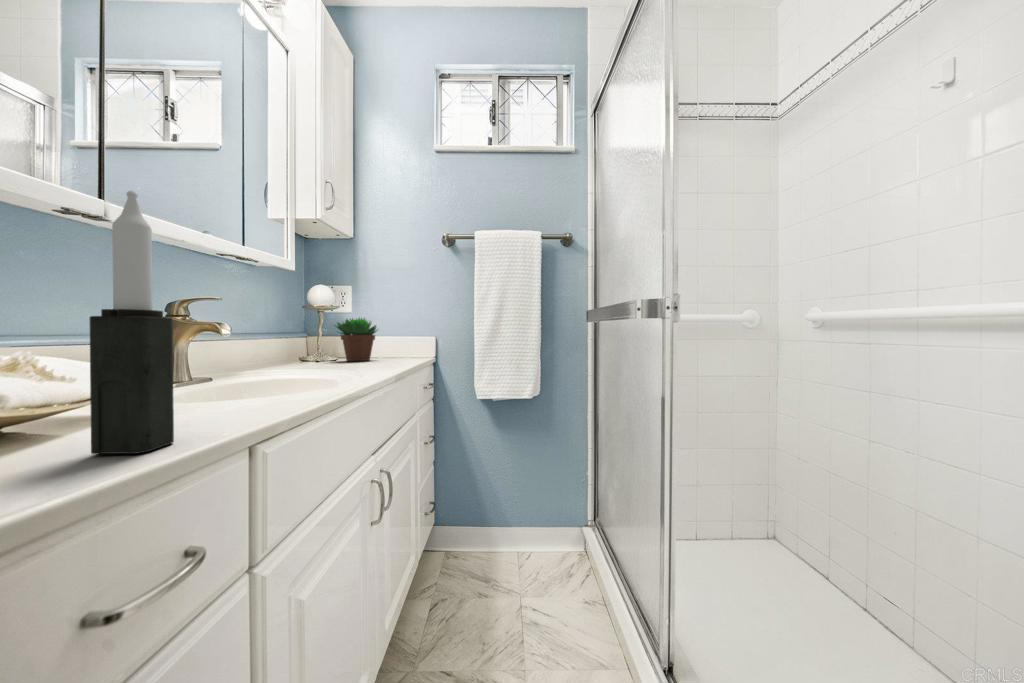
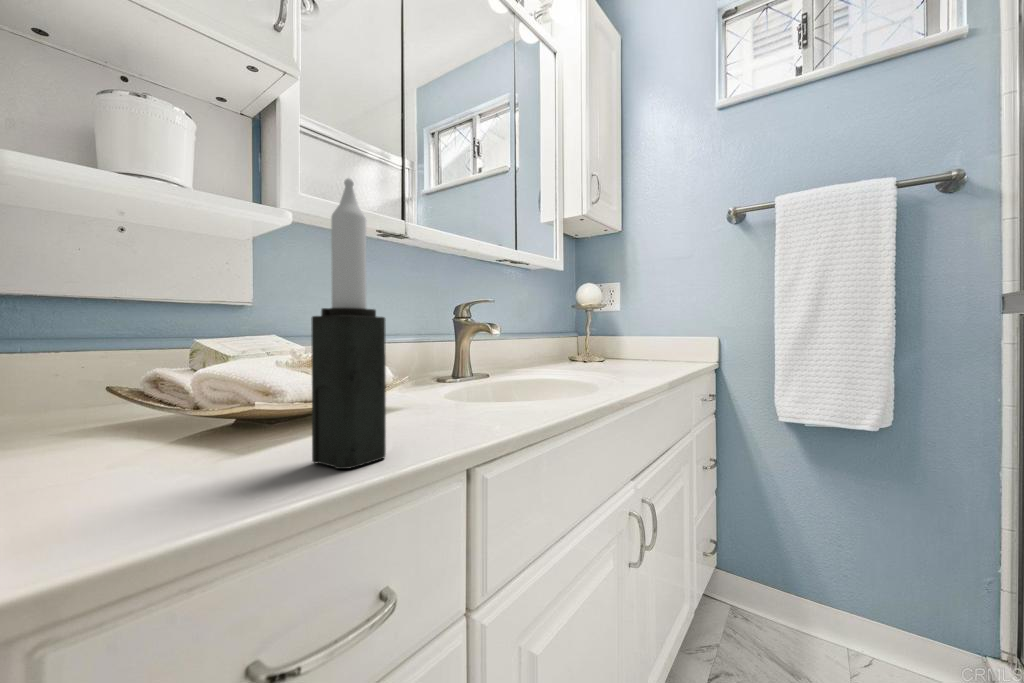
succulent plant: present [336,318,377,361] -> none [602,316,651,365]

